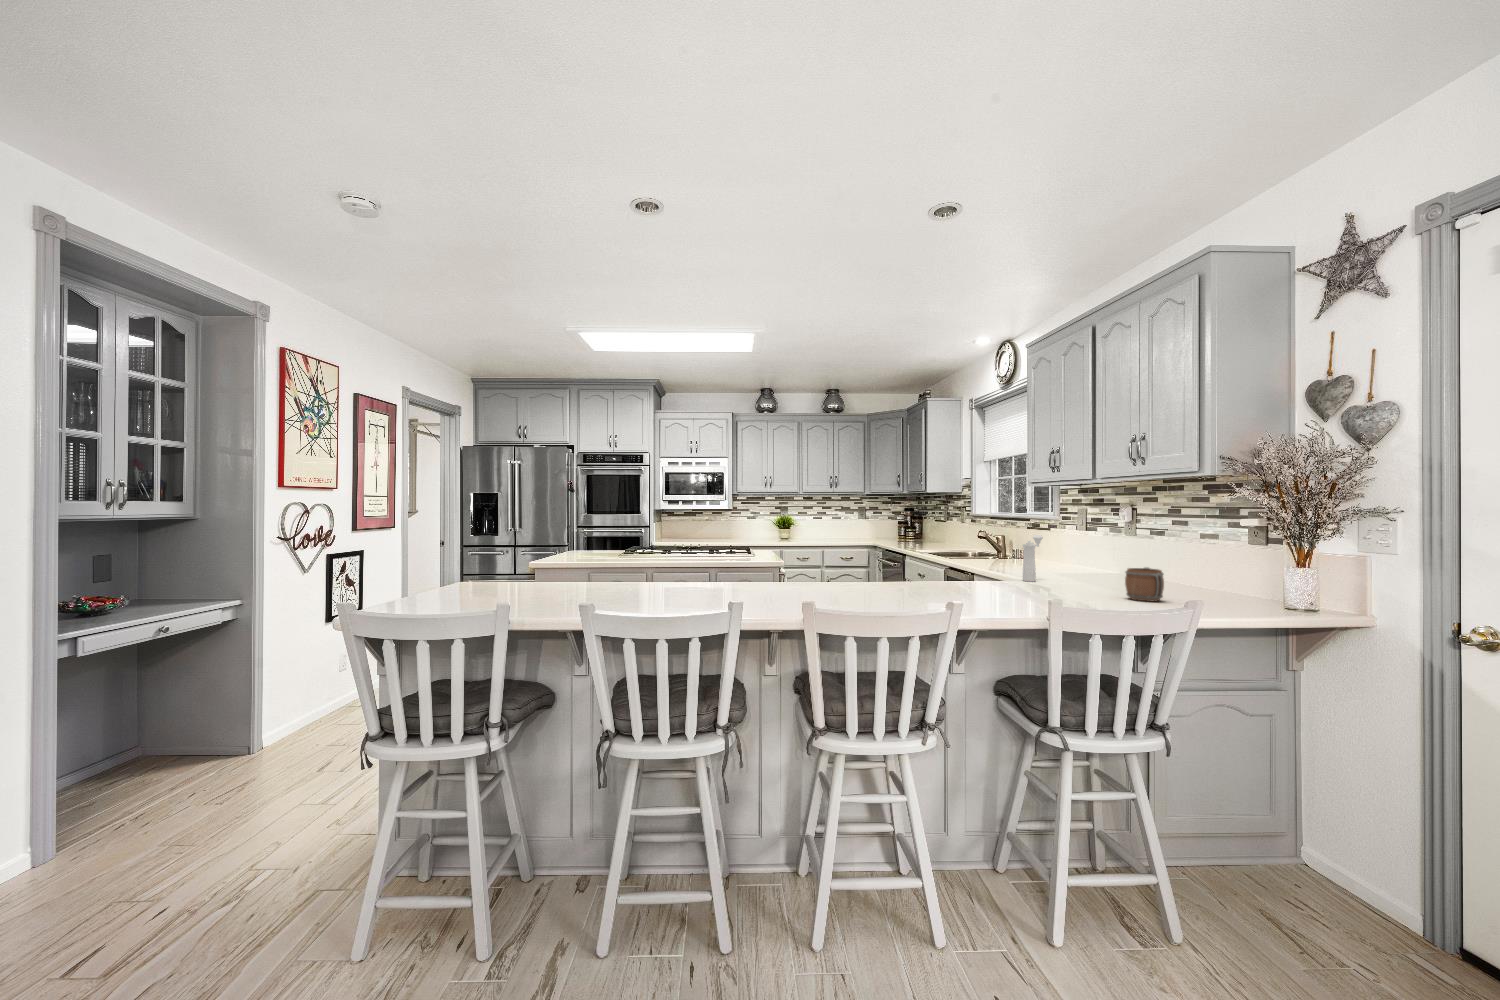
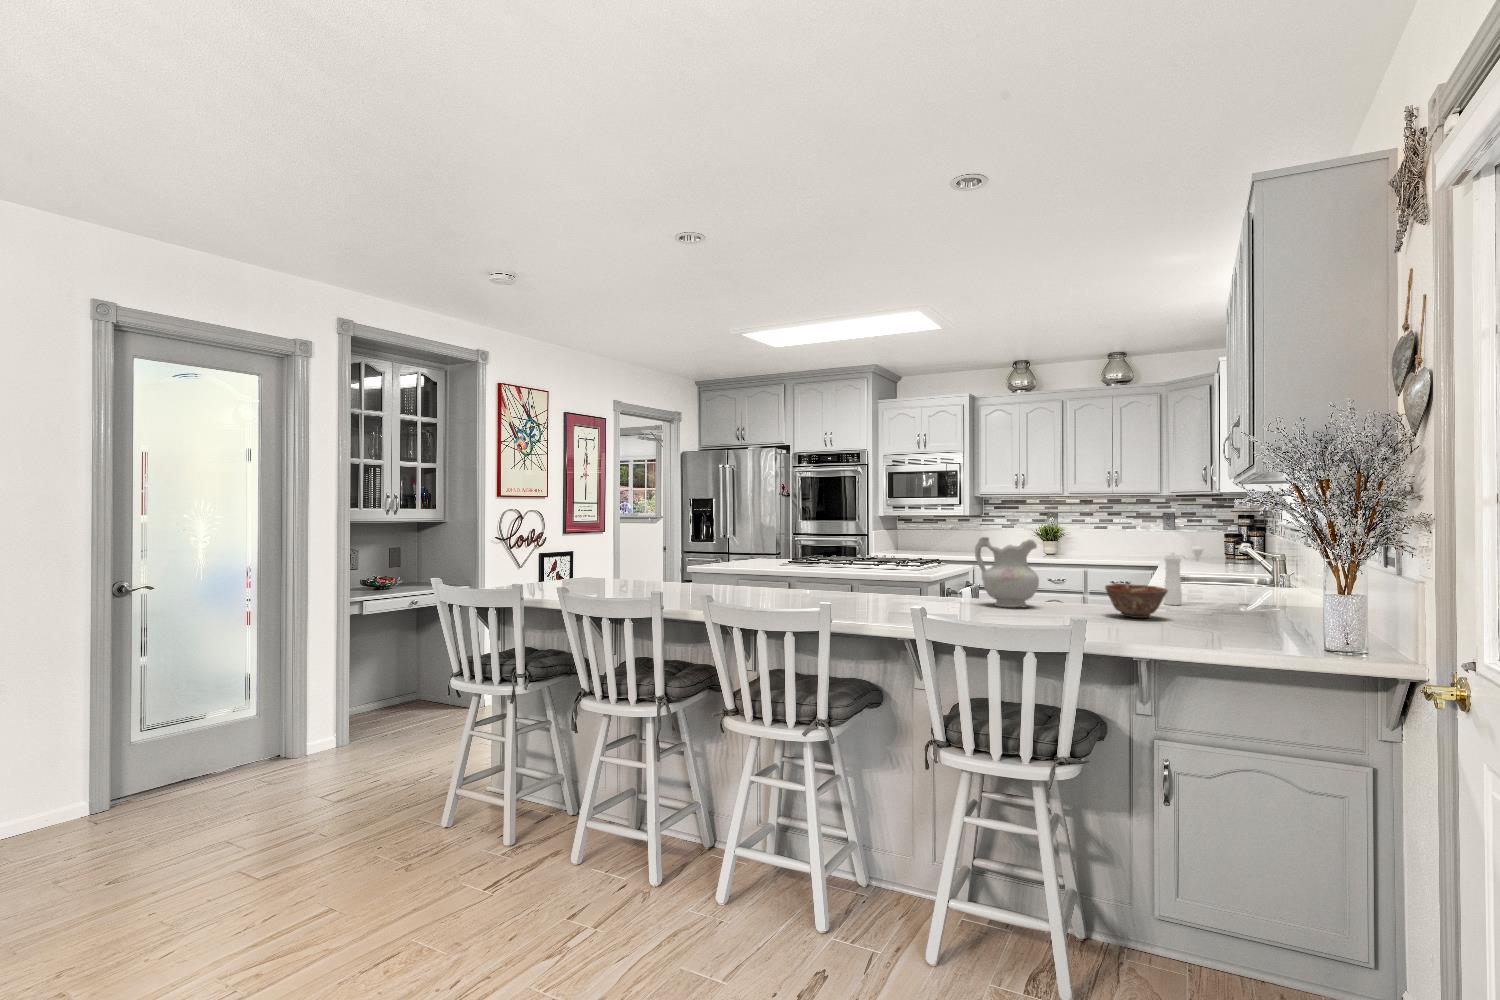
ceramic pitcher: none [932,531,985,593] -> present [975,537,1039,607]
mug: present [1125,567,1164,601] -> none [1203,586,1261,629]
ceramic bowl: none [1042,568,1093,596] -> present [1105,584,1168,618]

